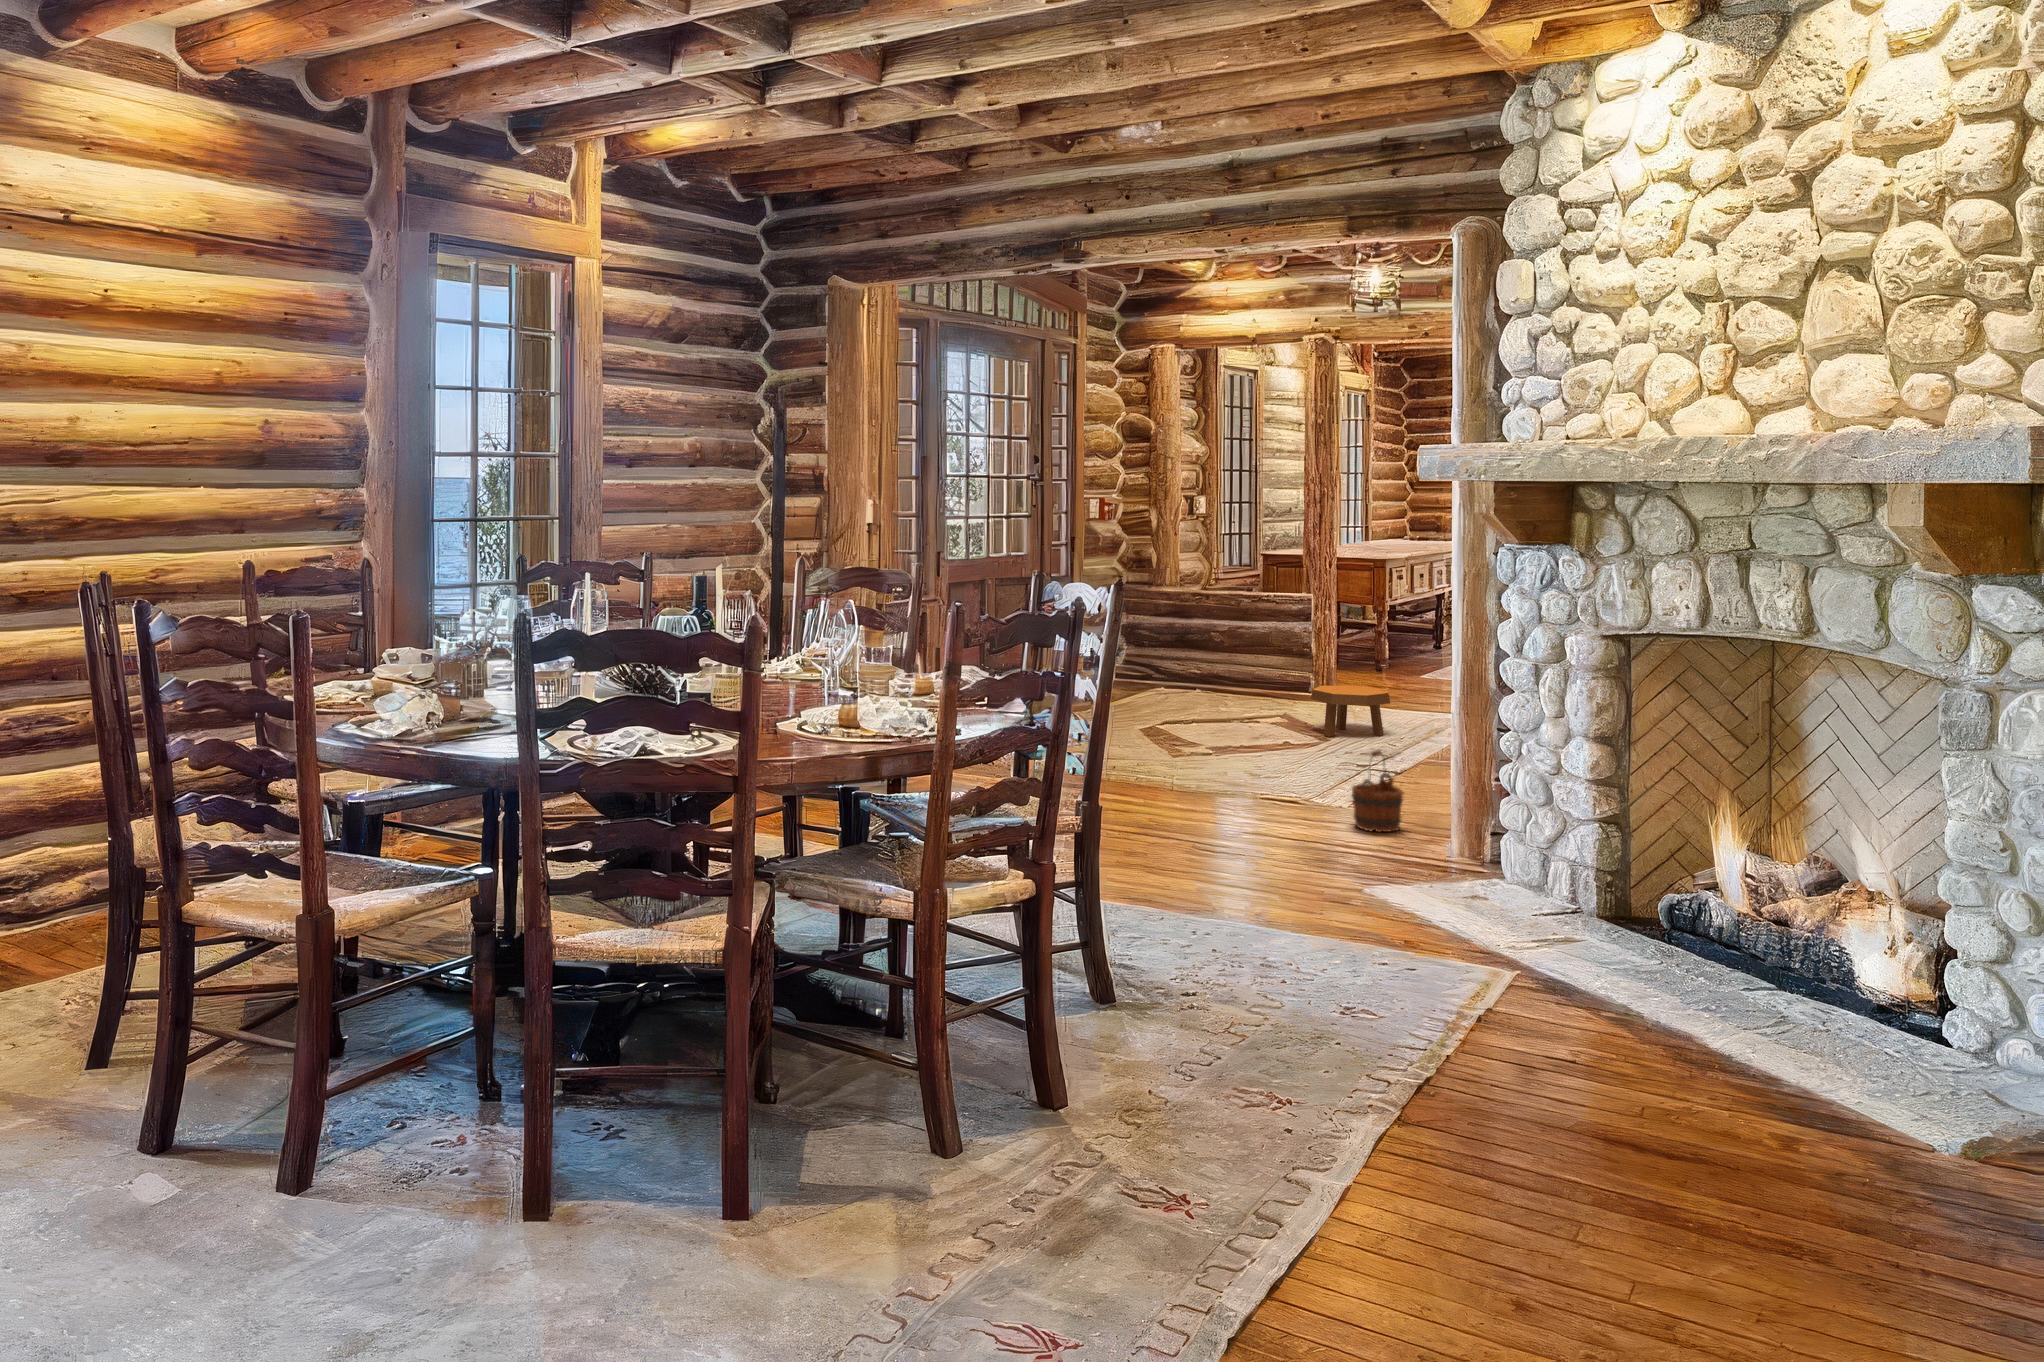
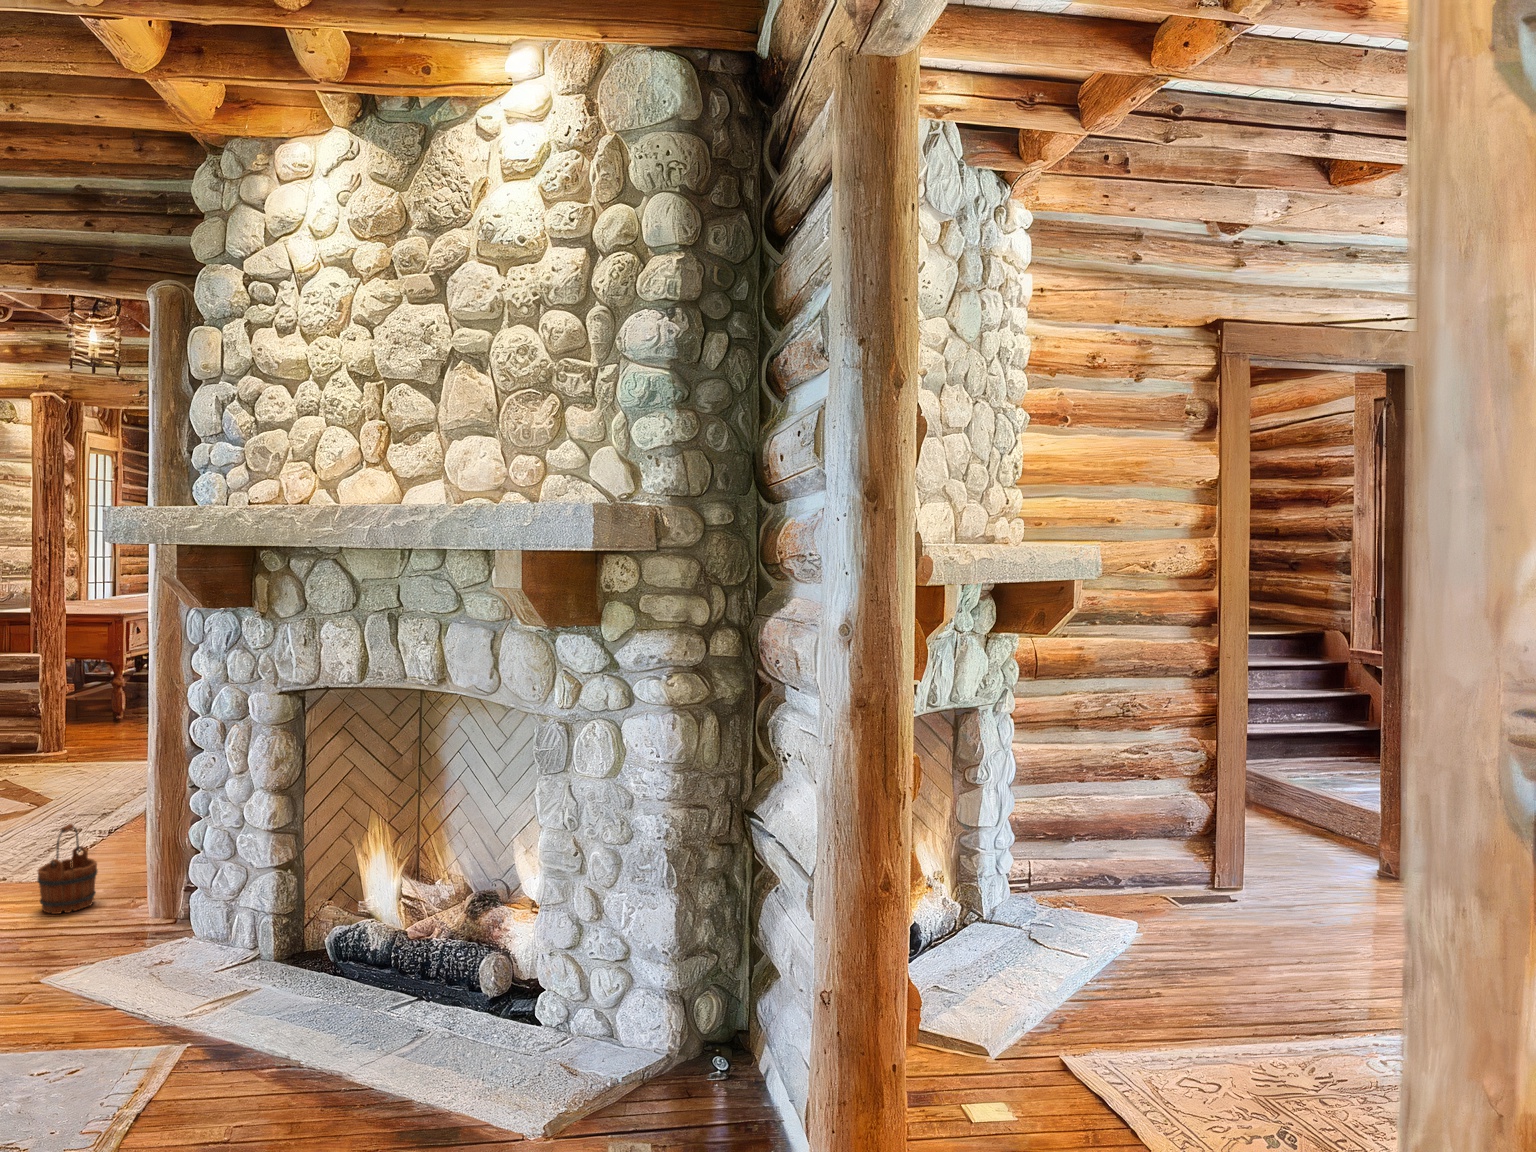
footstool: present [1311,685,1390,737] -> none [23,743,112,801]

